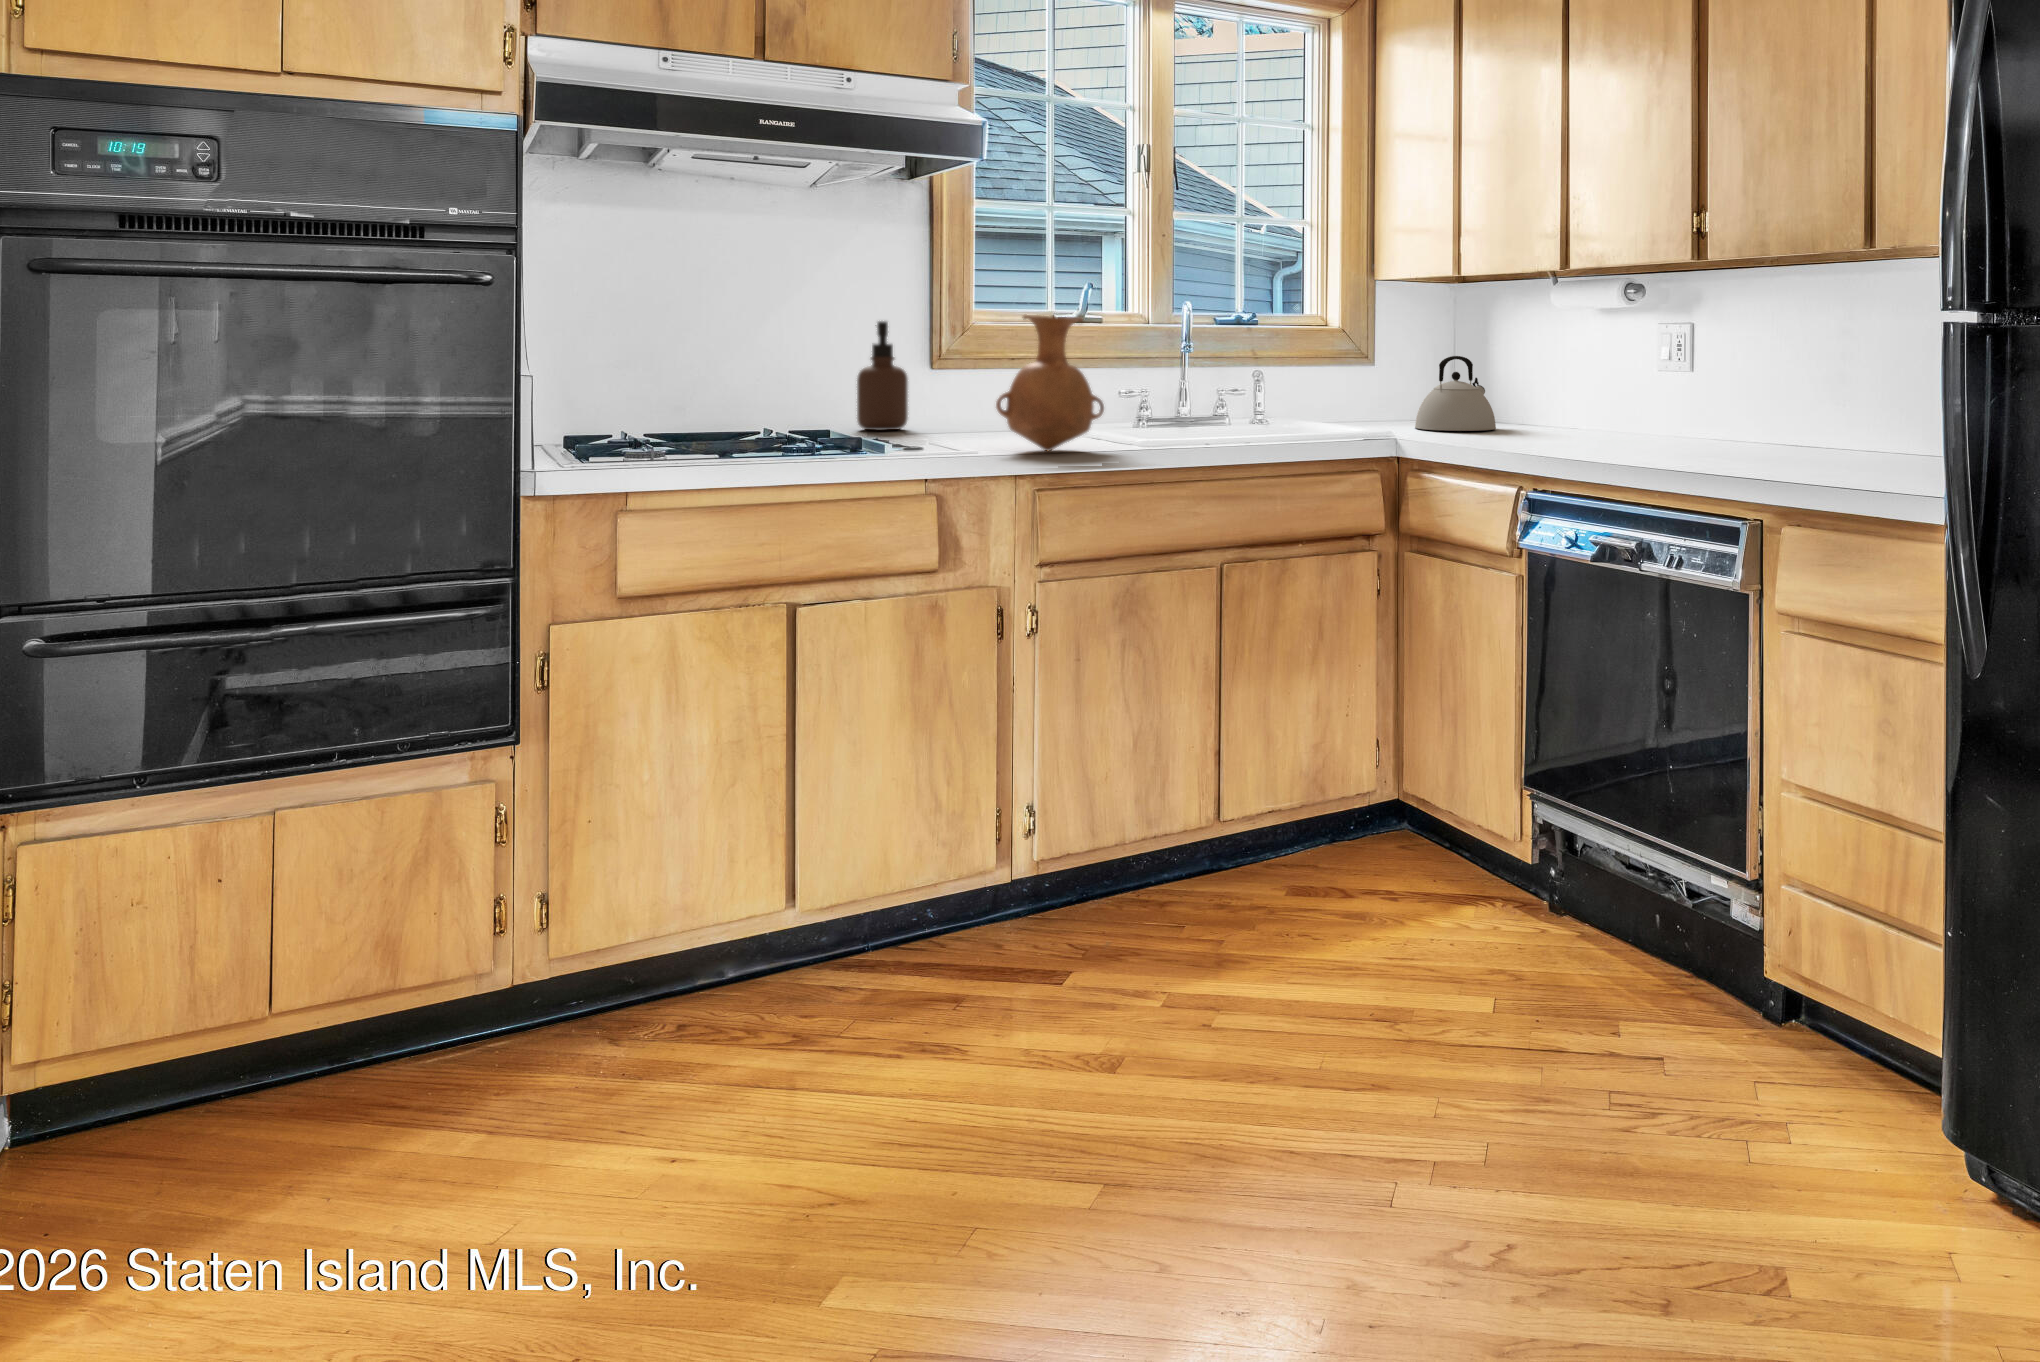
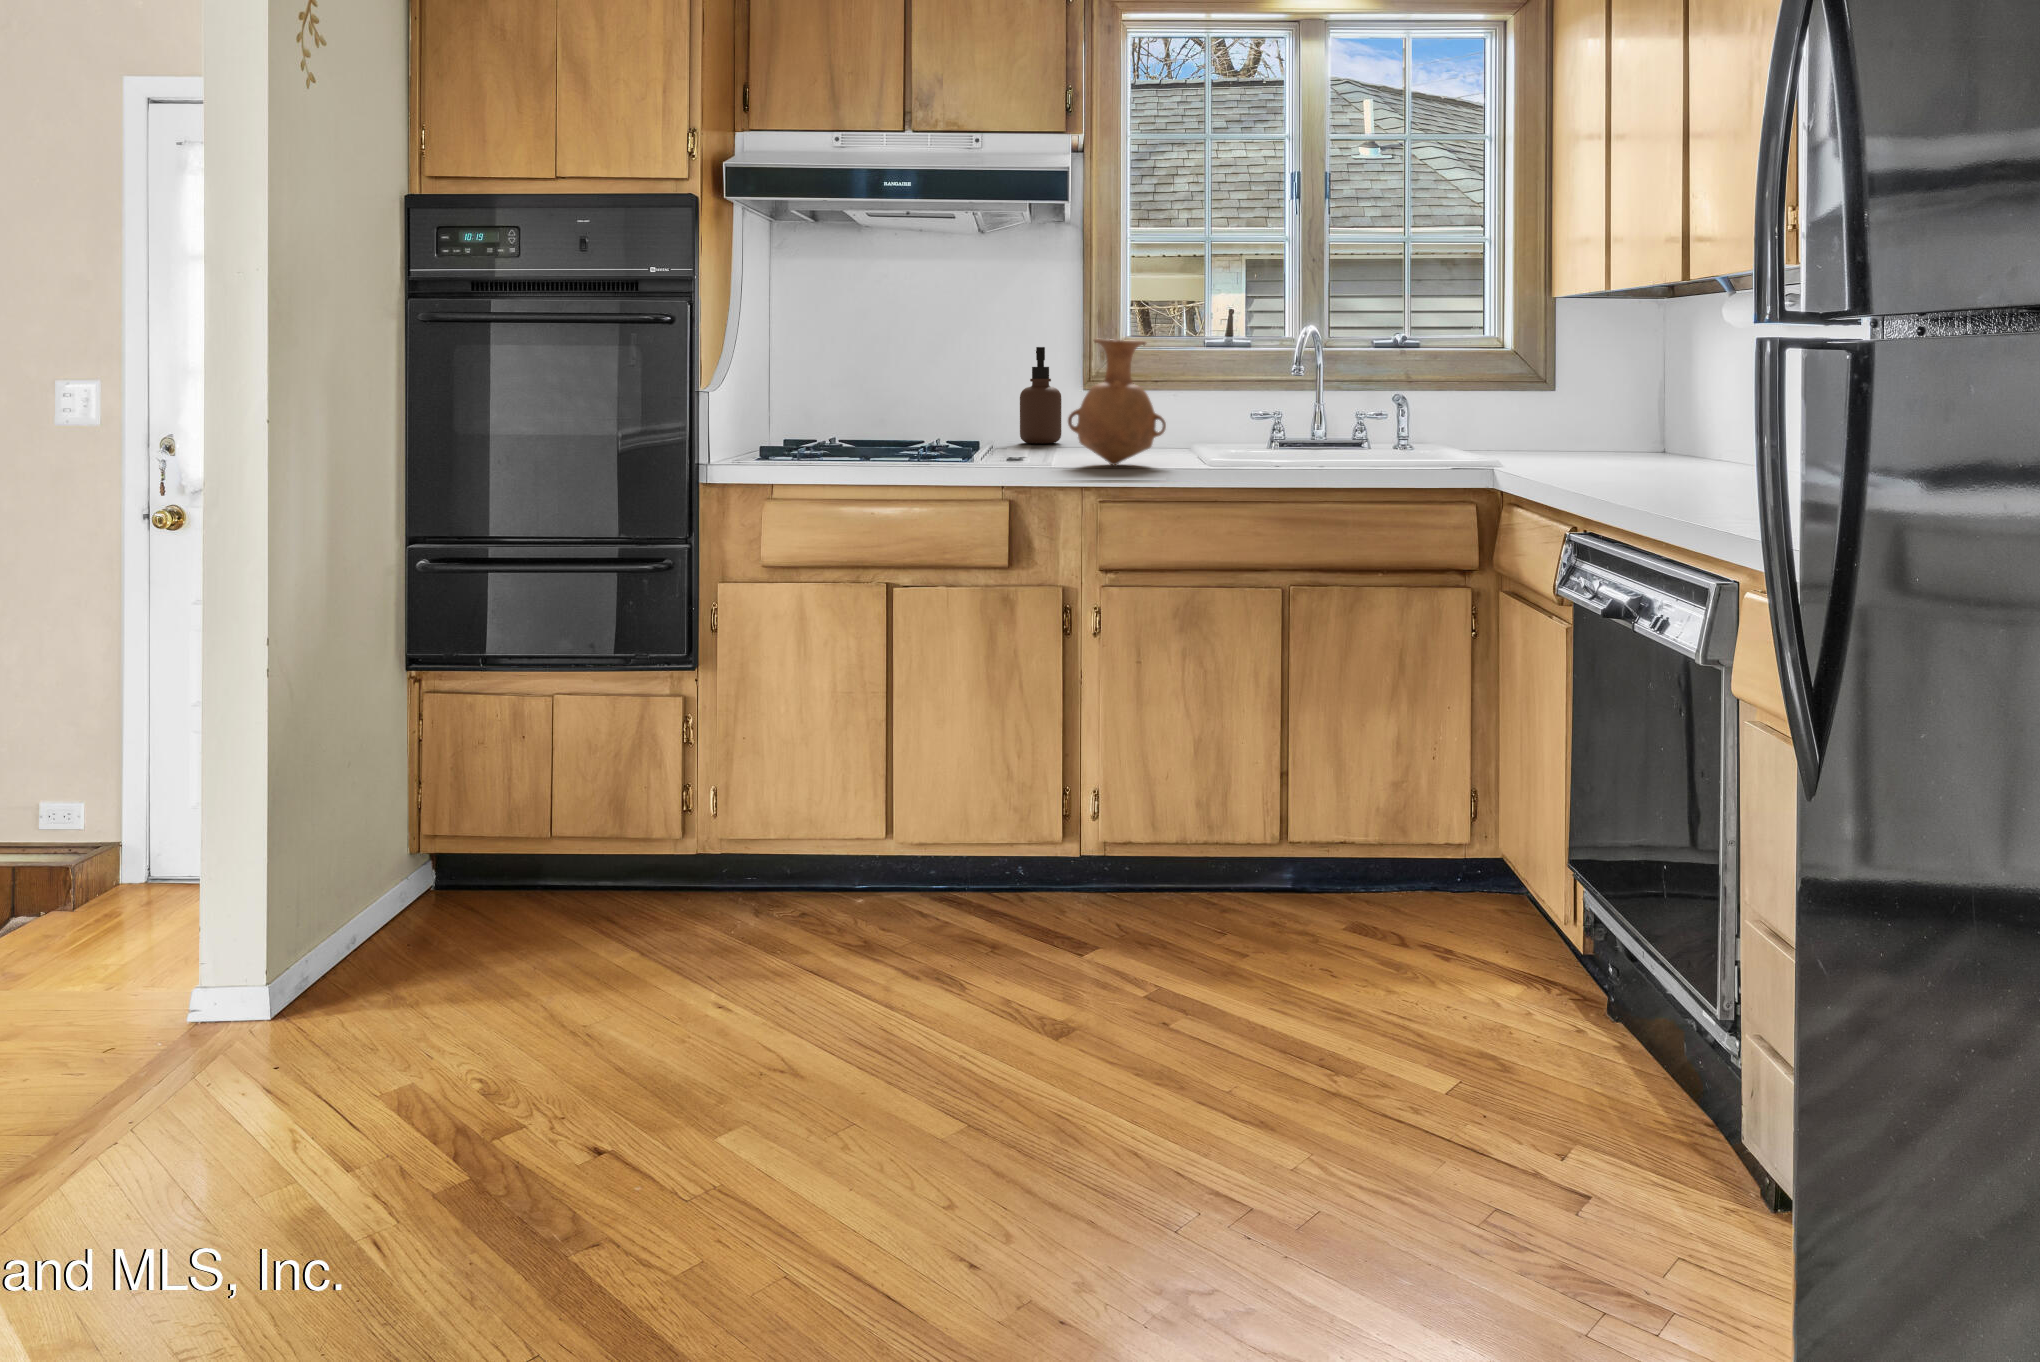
kettle: present [1415,356,1496,431] -> none [1556,378,1653,462]

